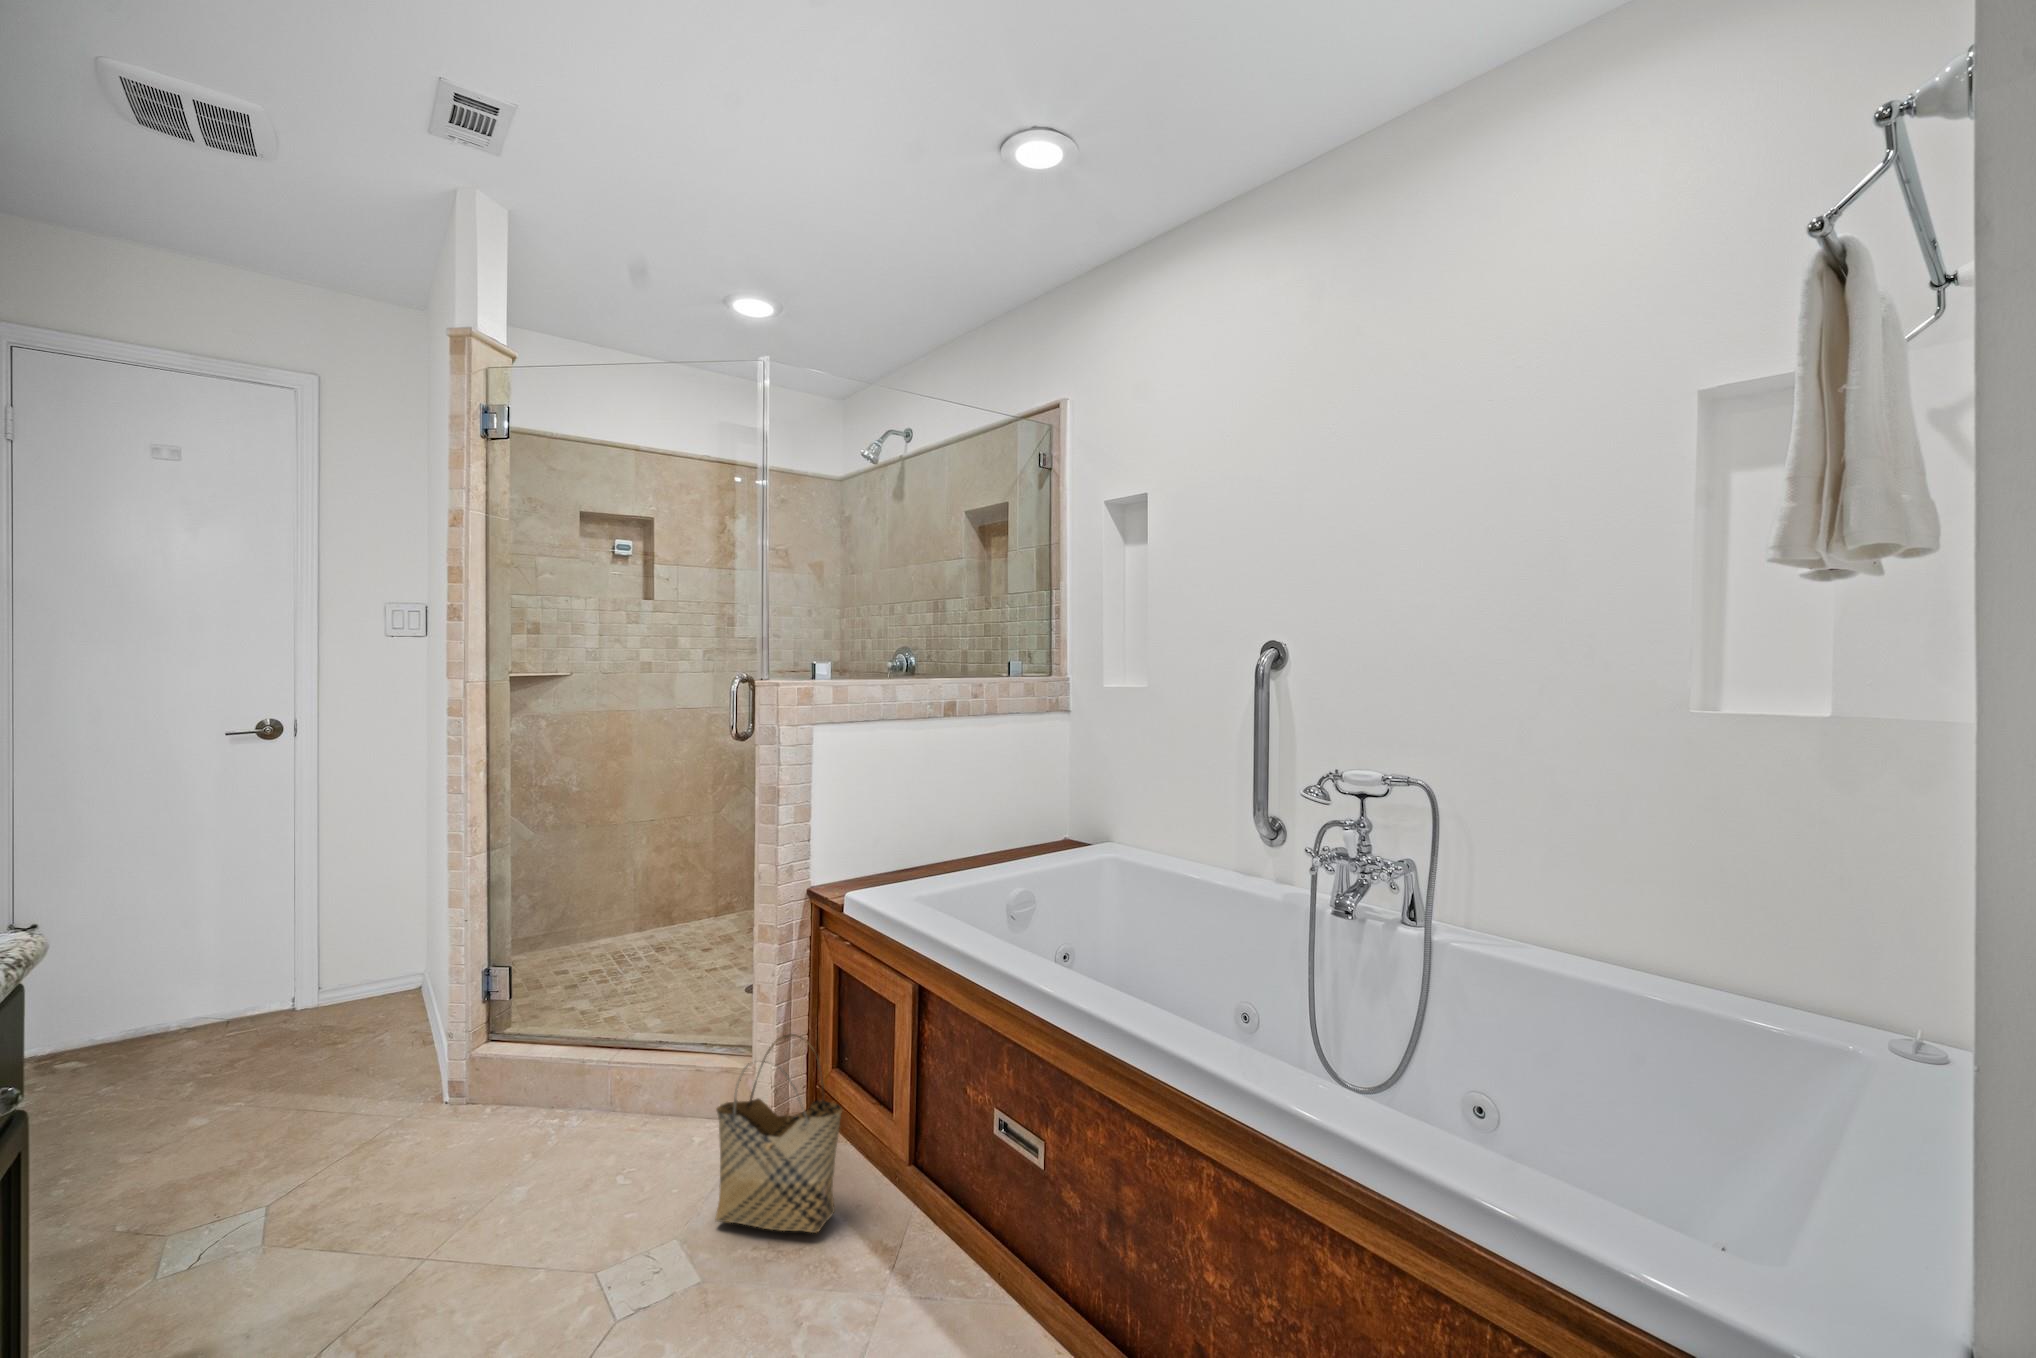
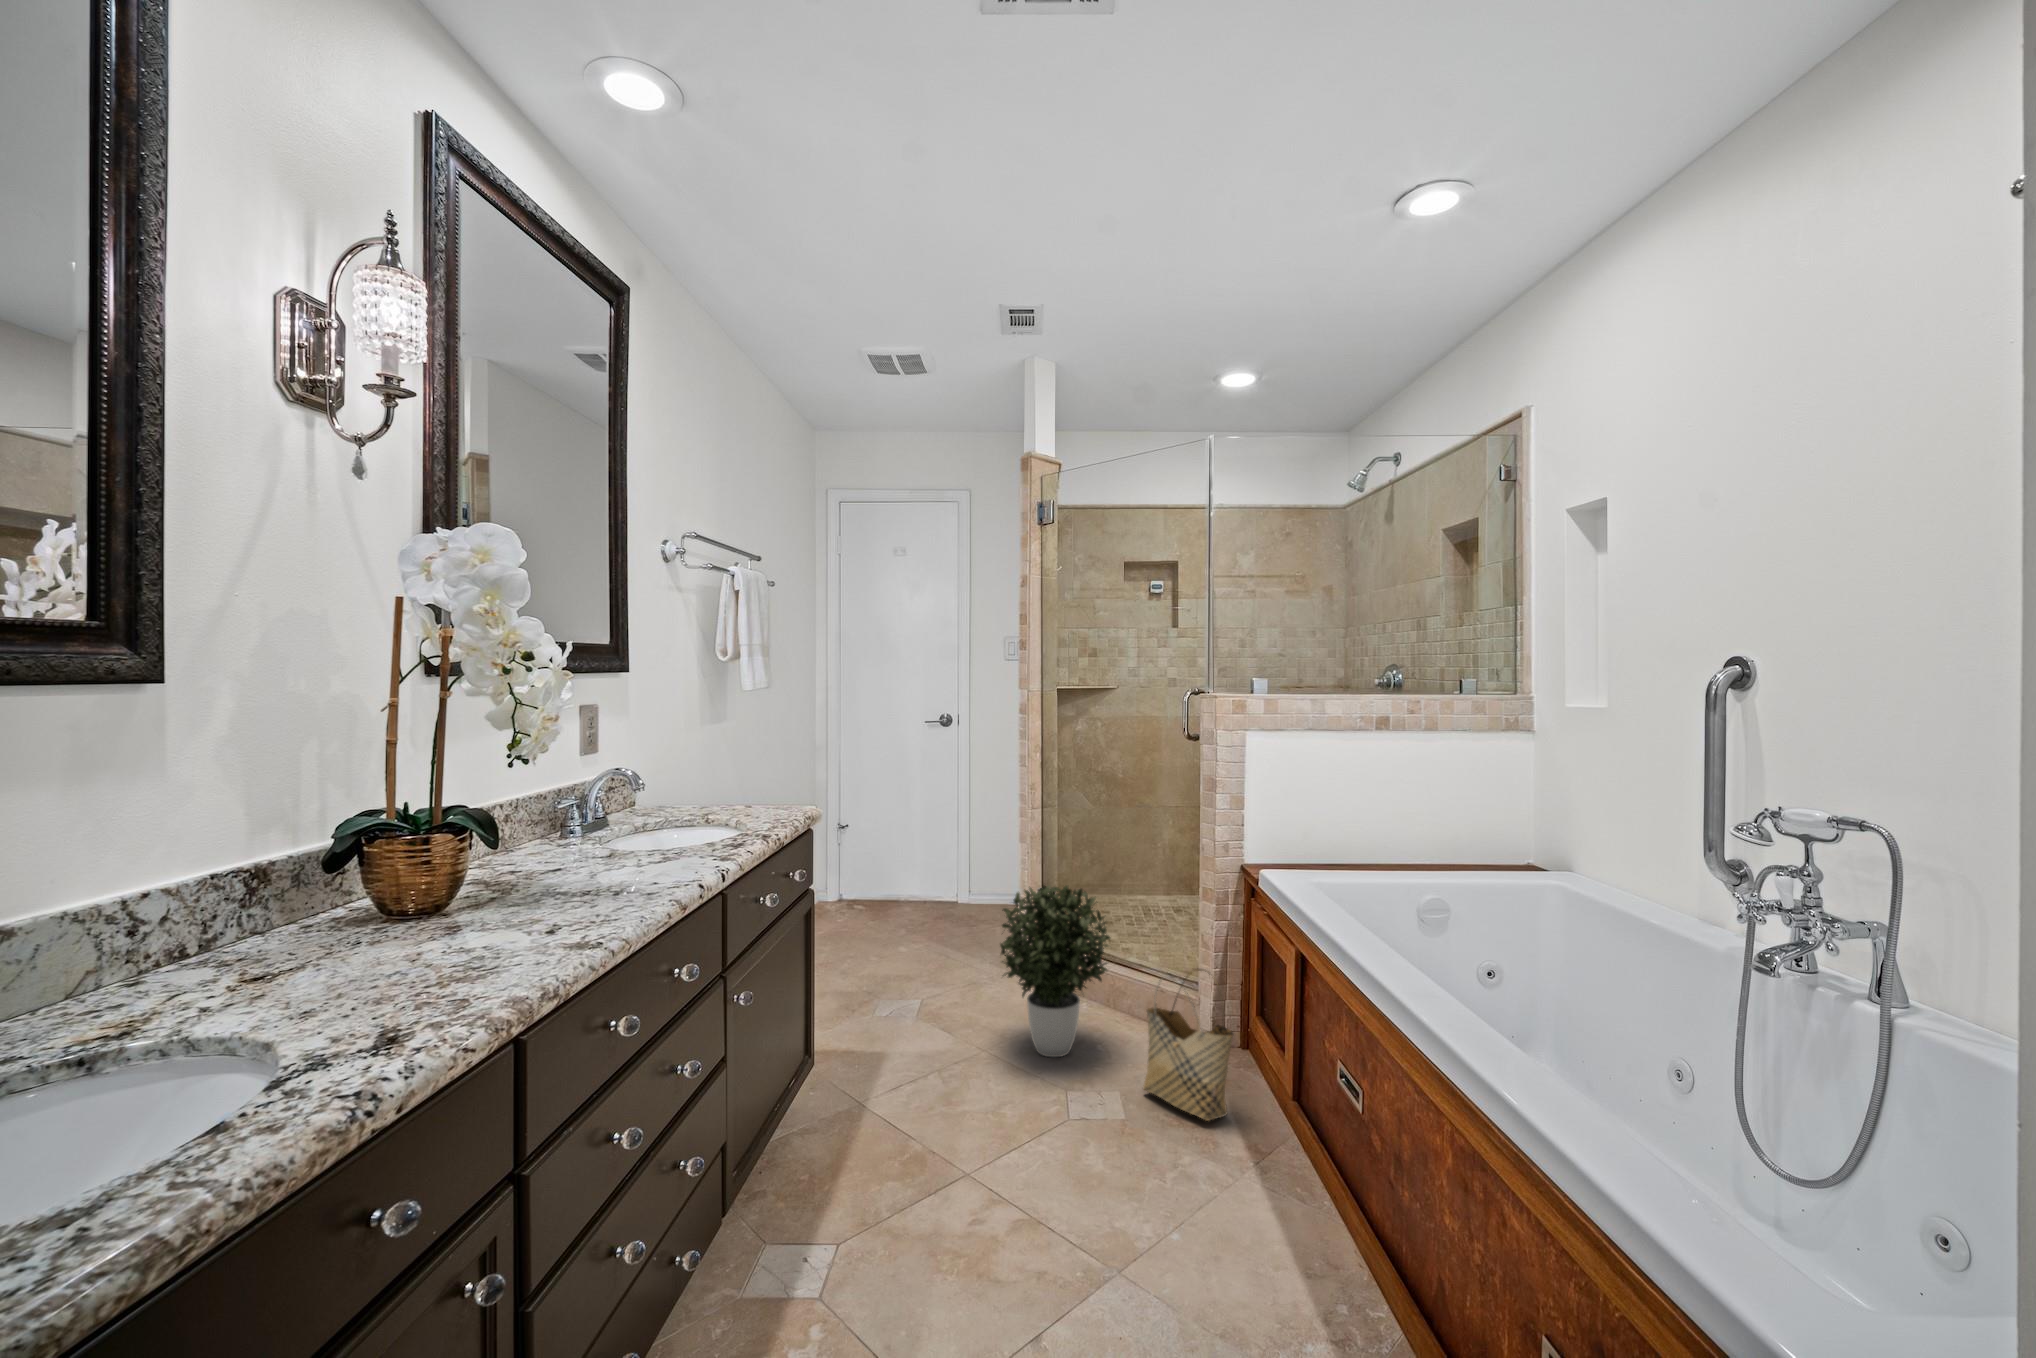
potted plant: none [455,962,649,1227] -> present [1000,885,1110,1057]

